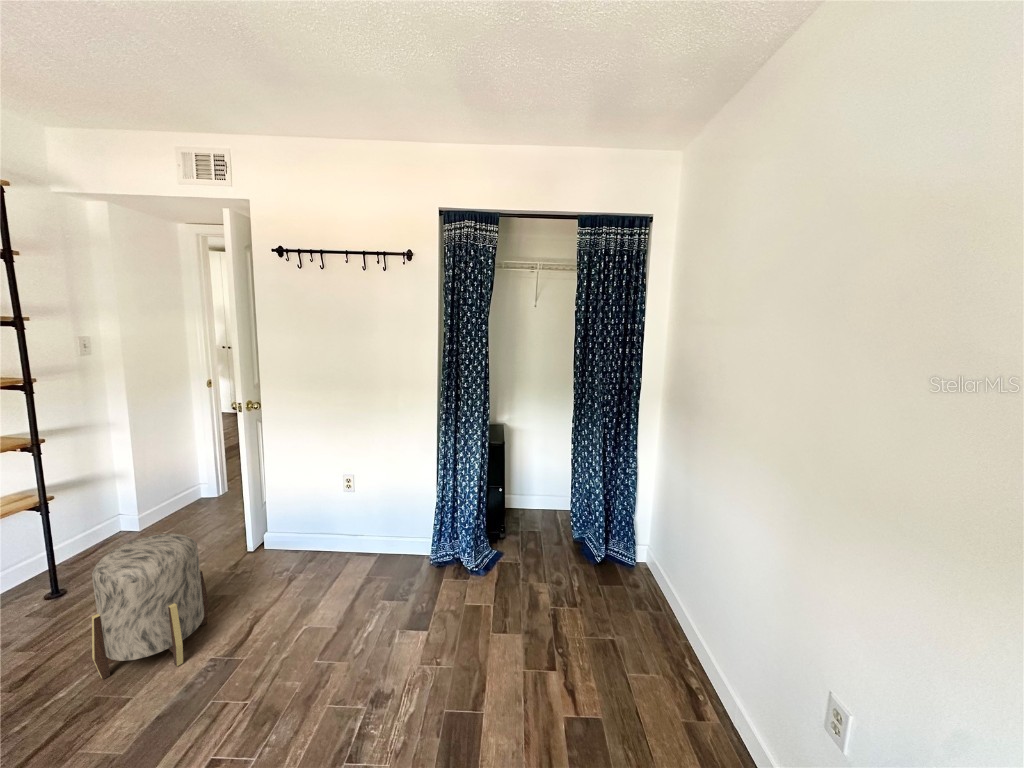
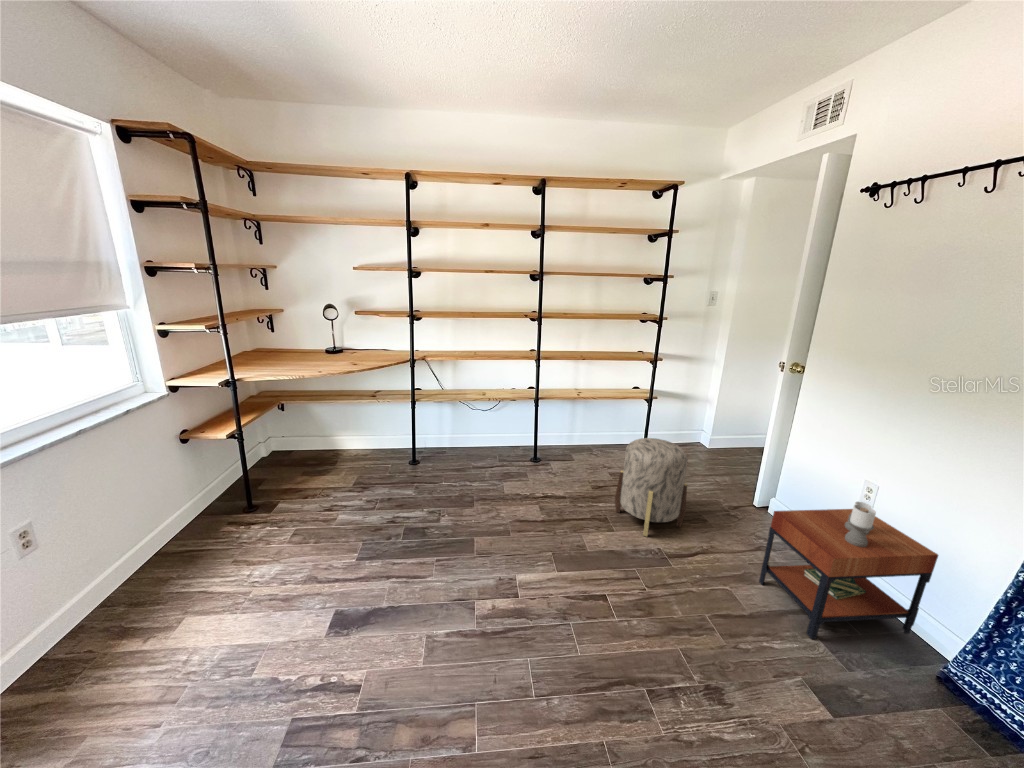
side table: none [312,488,403,605] -> present [759,502,938,639]

